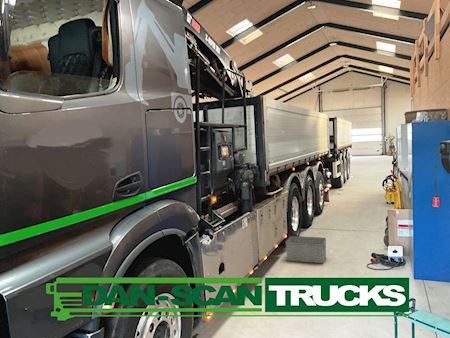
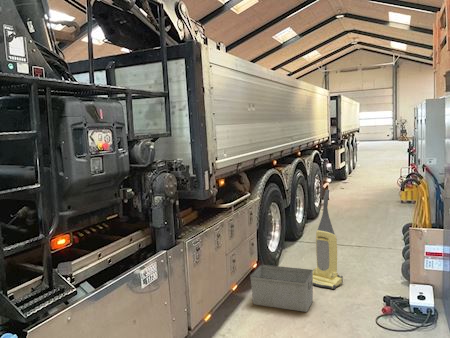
vacuum cleaner: none [318,187,345,253] -> present [313,190,343,289]

